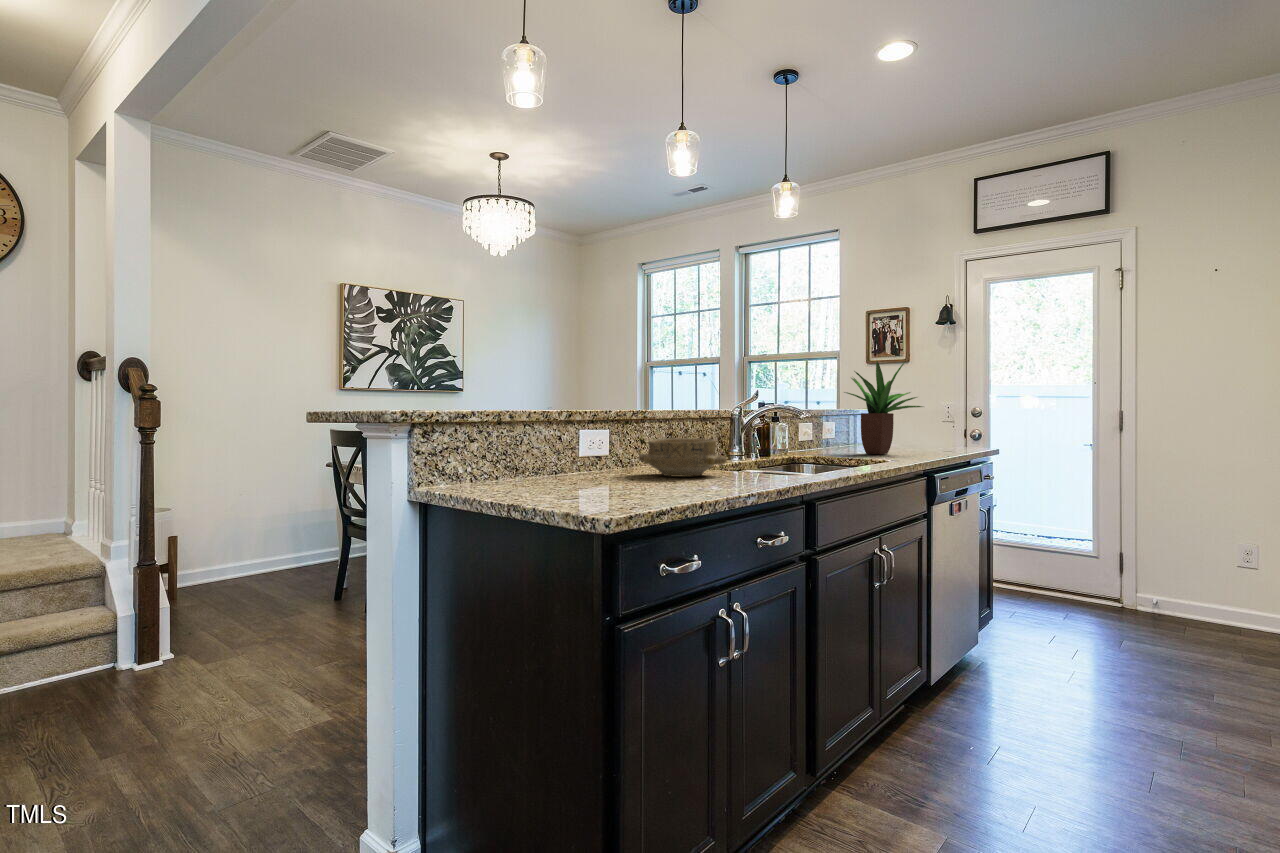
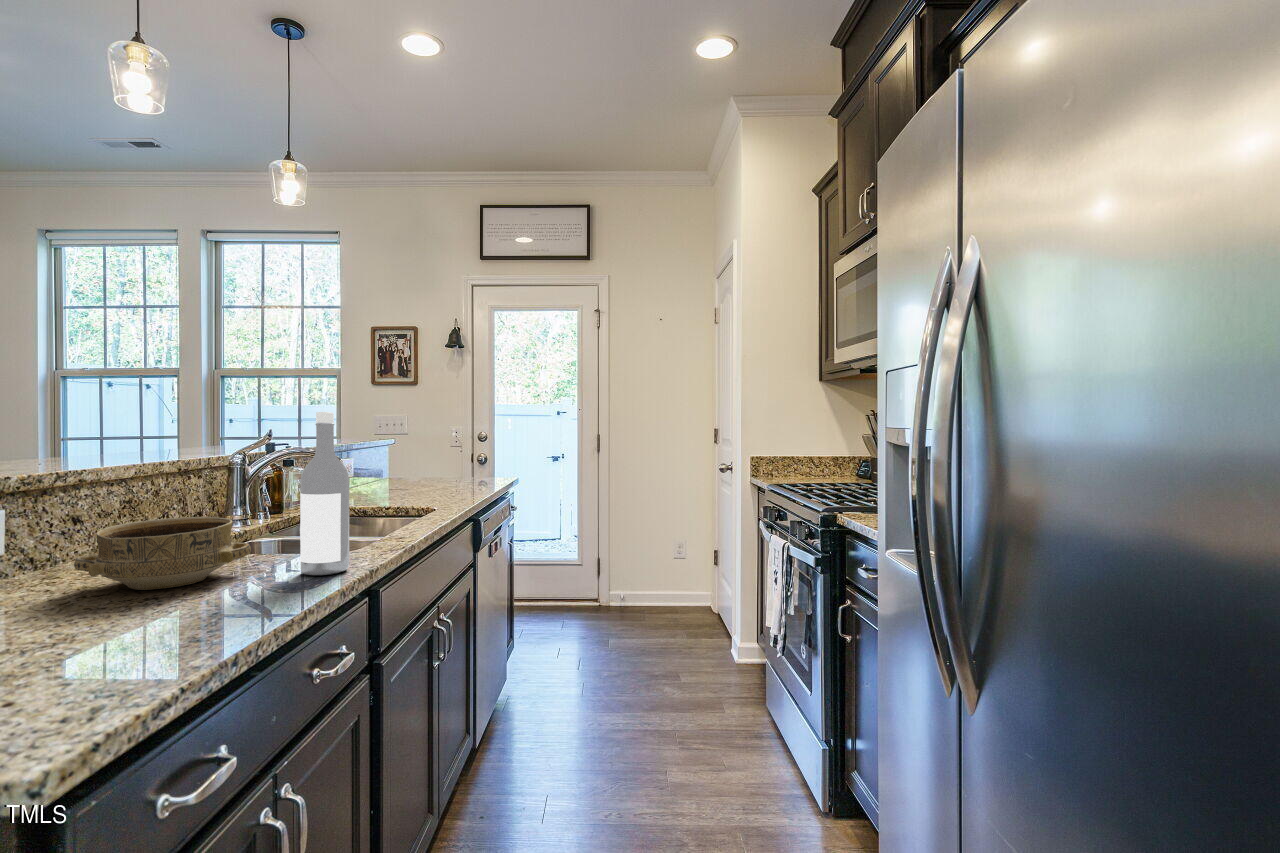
potted plant: present [844,361,923,454] -> none [373,390,462,494]
wine bottle: none [753,365,785,480] -> present [300,412,349,575]

